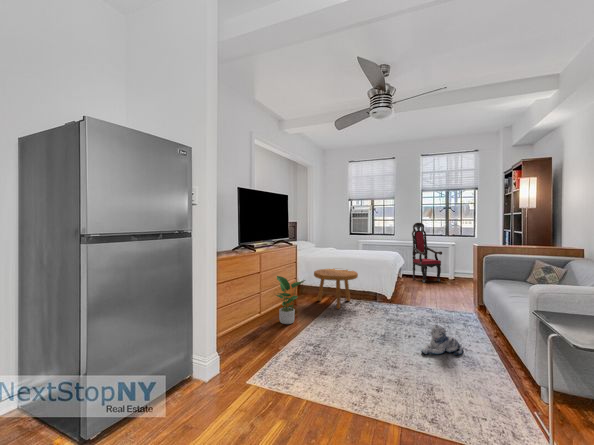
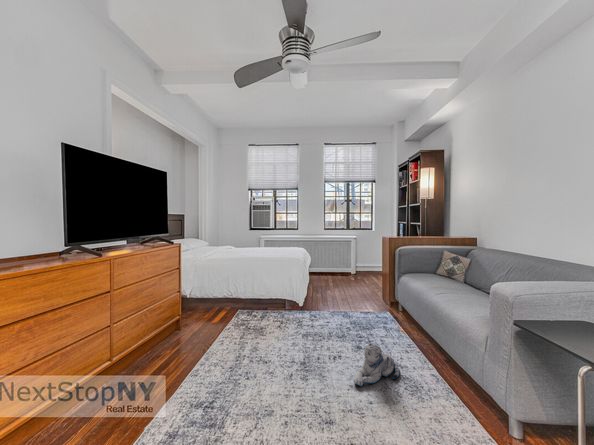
armchair: present [412,223,442,283] -> none [316,216,346,279]
footstool: present [314,268,358,309] -> none [206,273,263,327]
potted plant: present [276,276,305,324] -> none [141,296,193,368]

